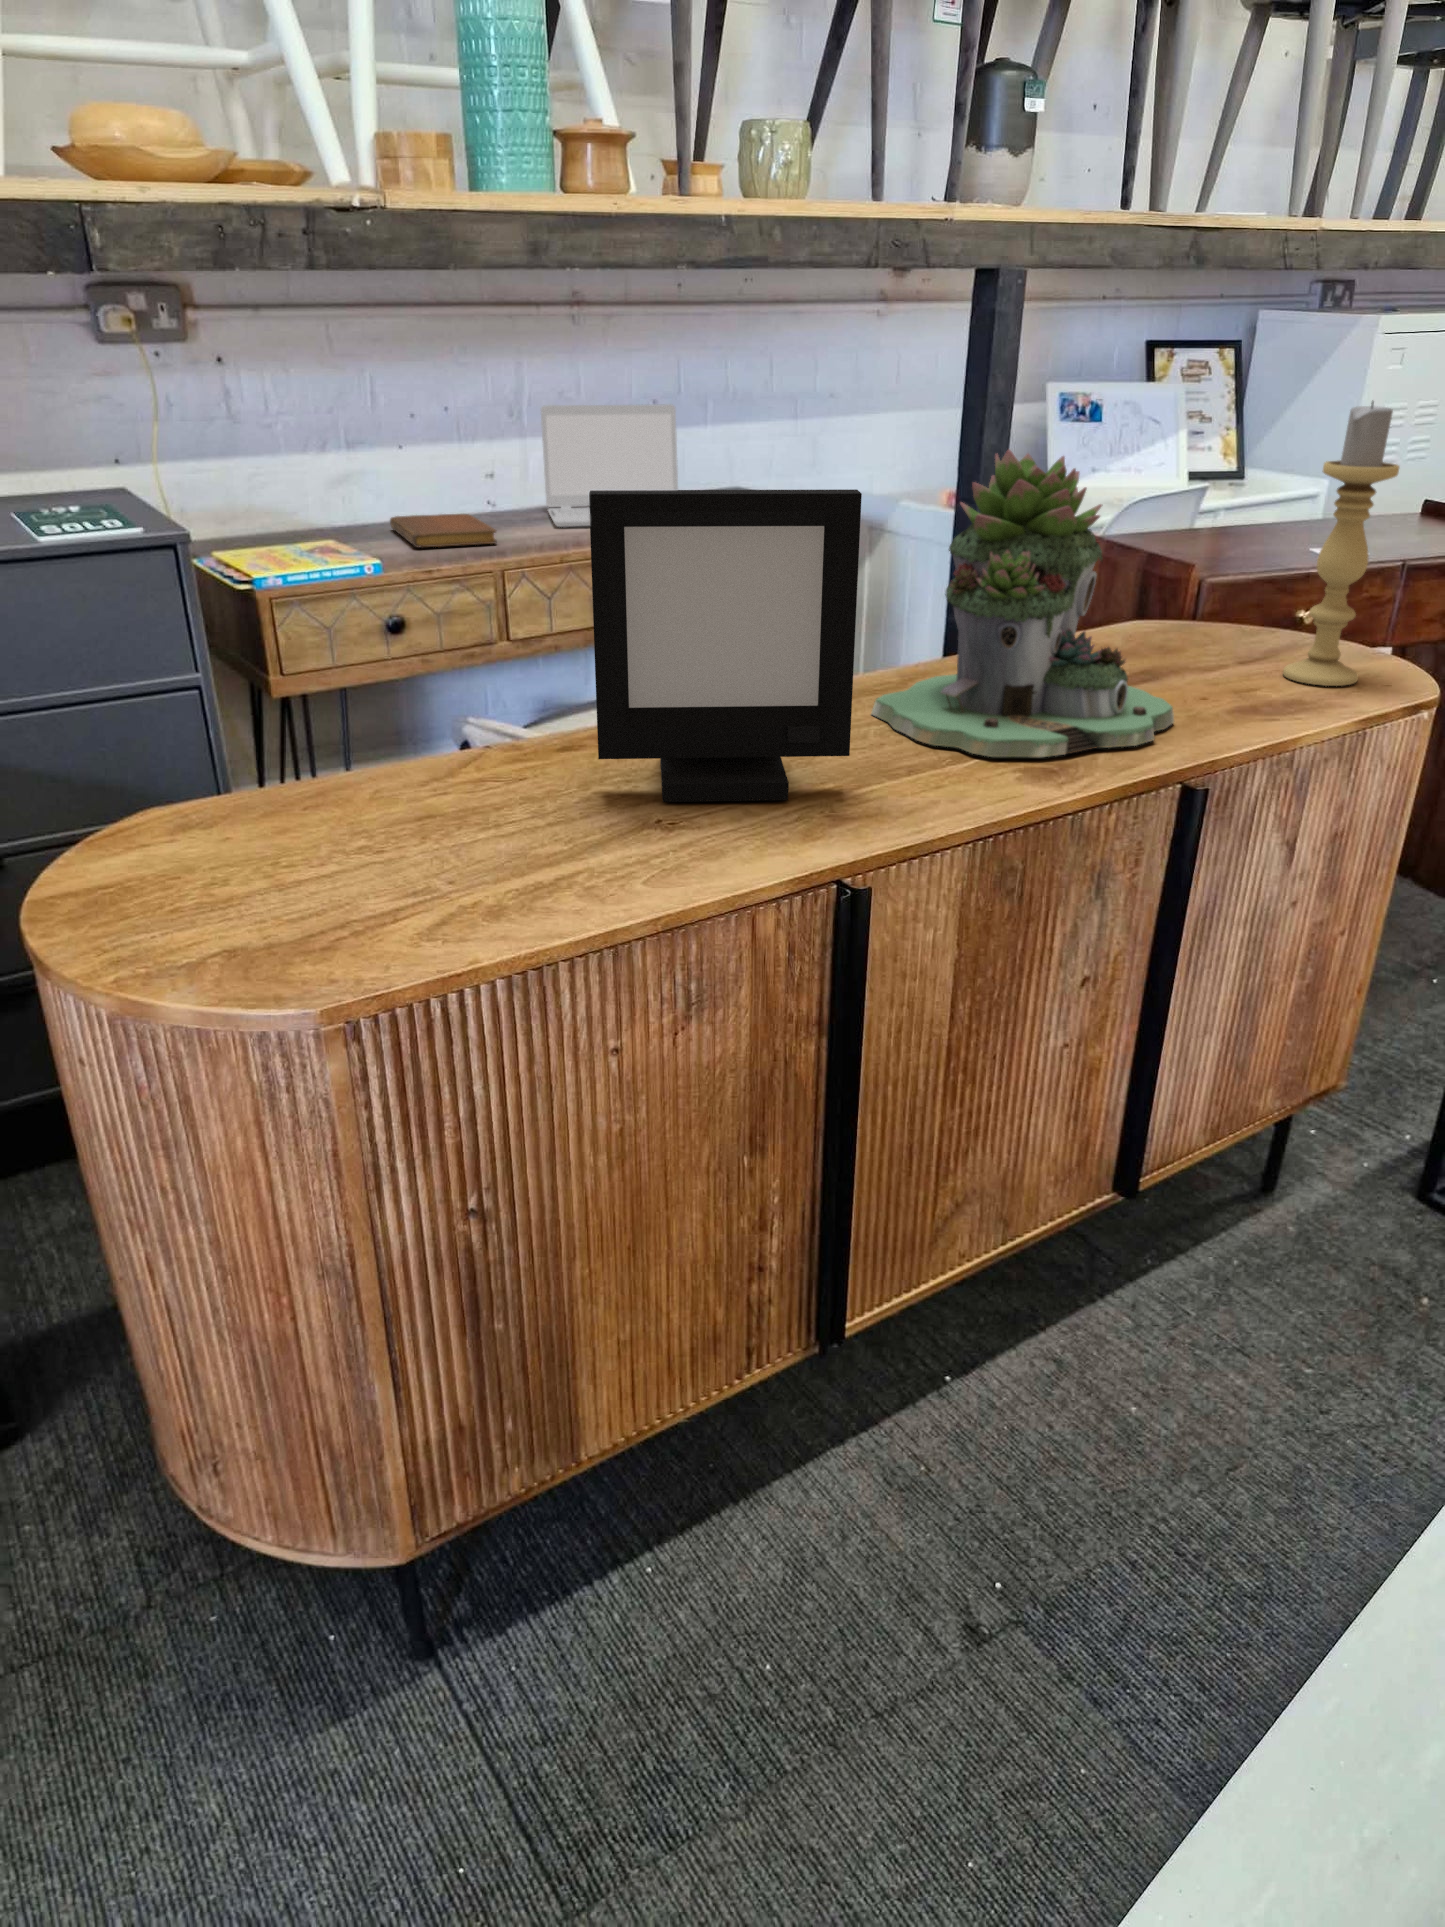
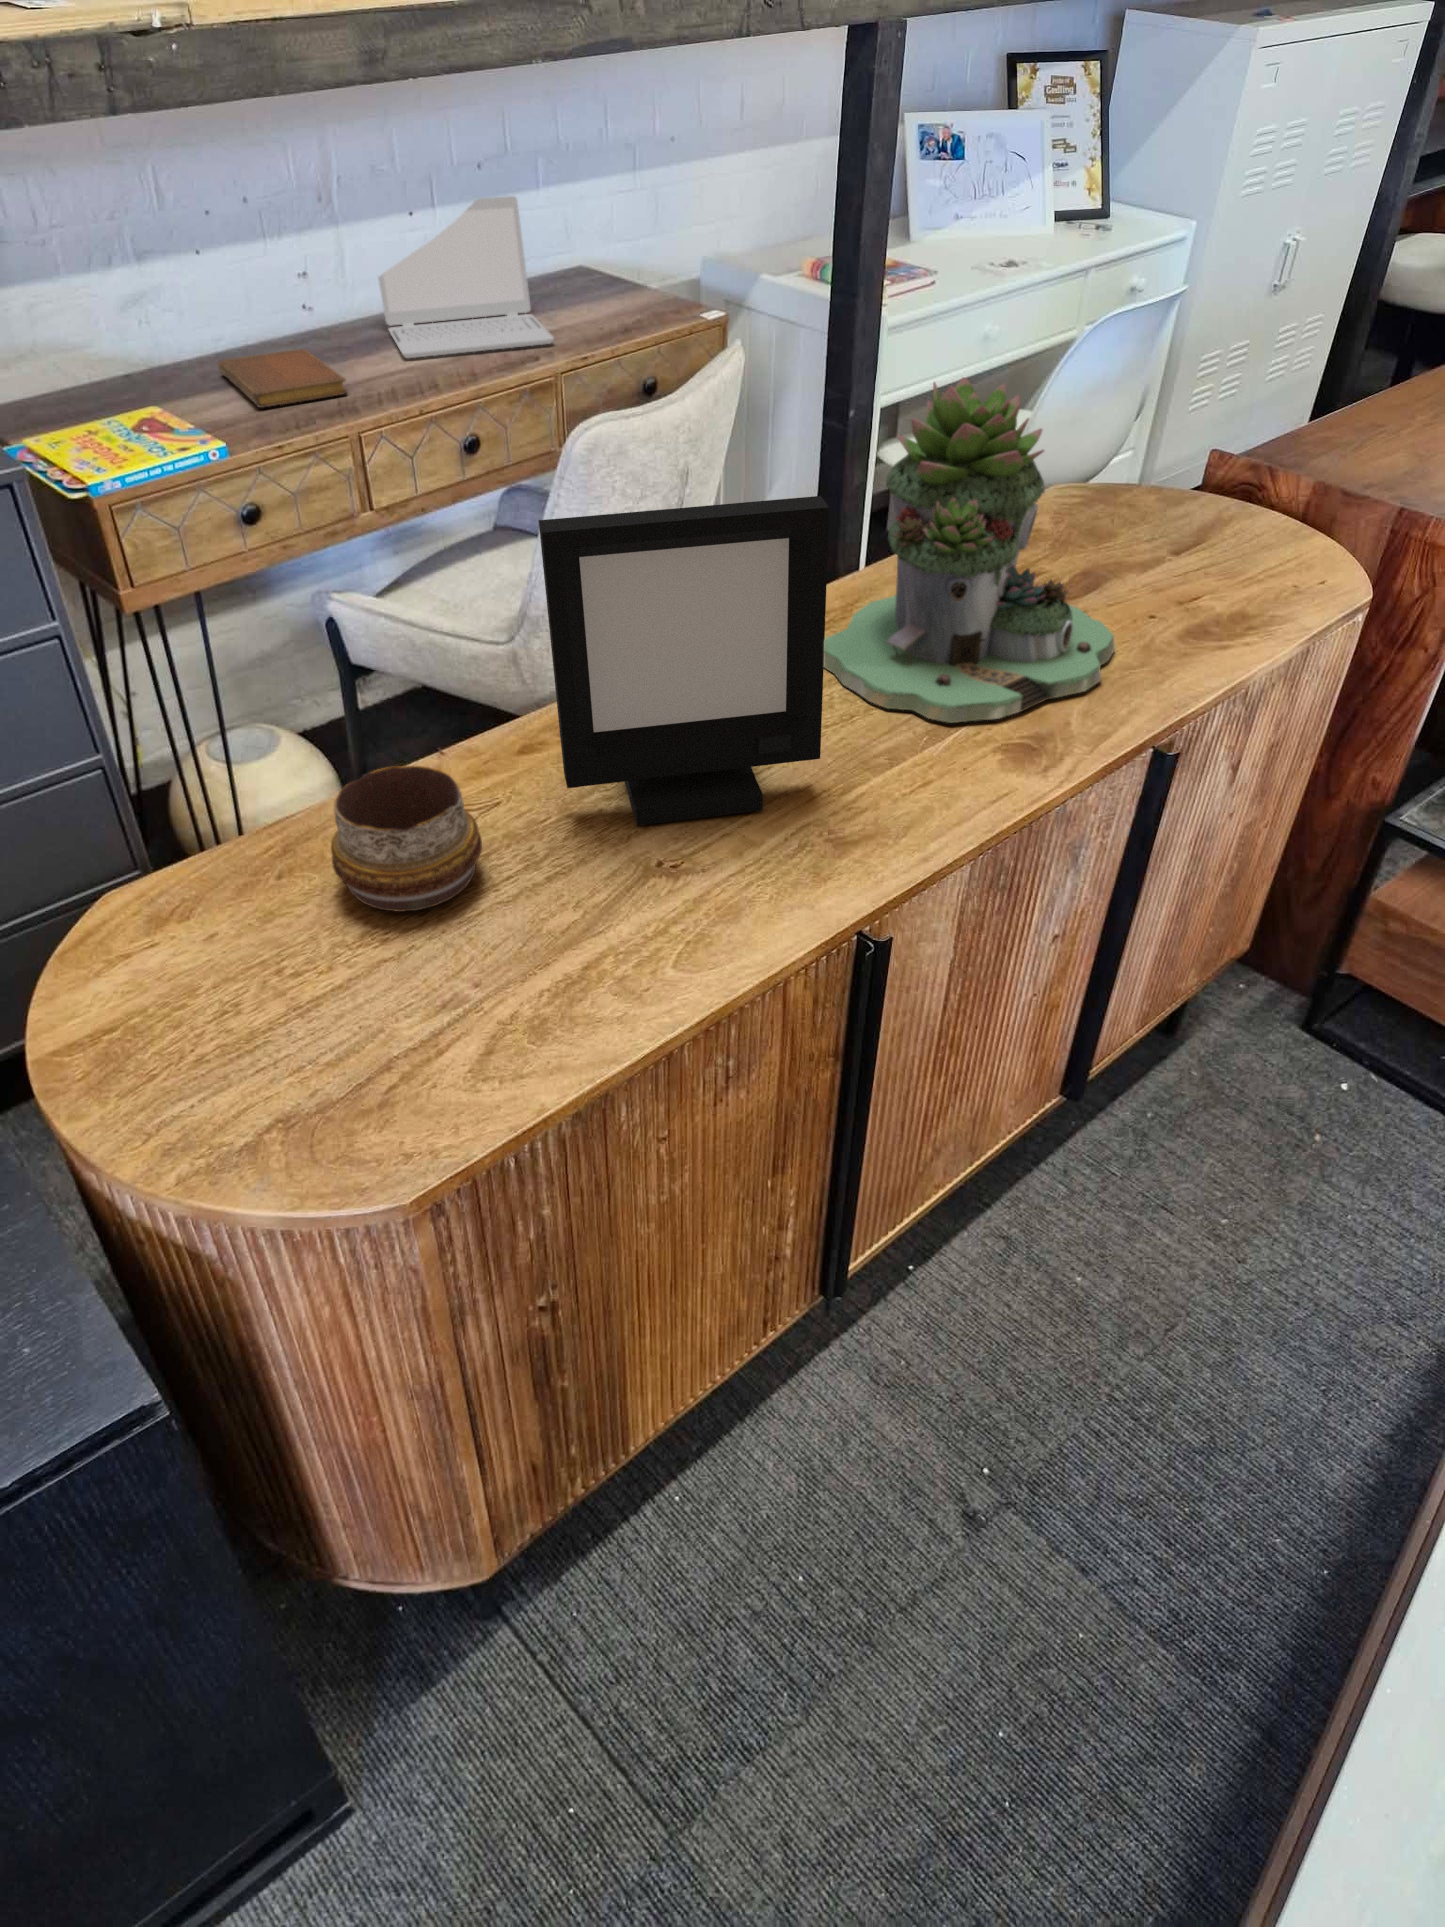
candle holder: present [1283,402,1399,686] -> none [1205,283,1330,578]
decorative bowl: none [361,714,506,838] -> present [331,766,482,912]

